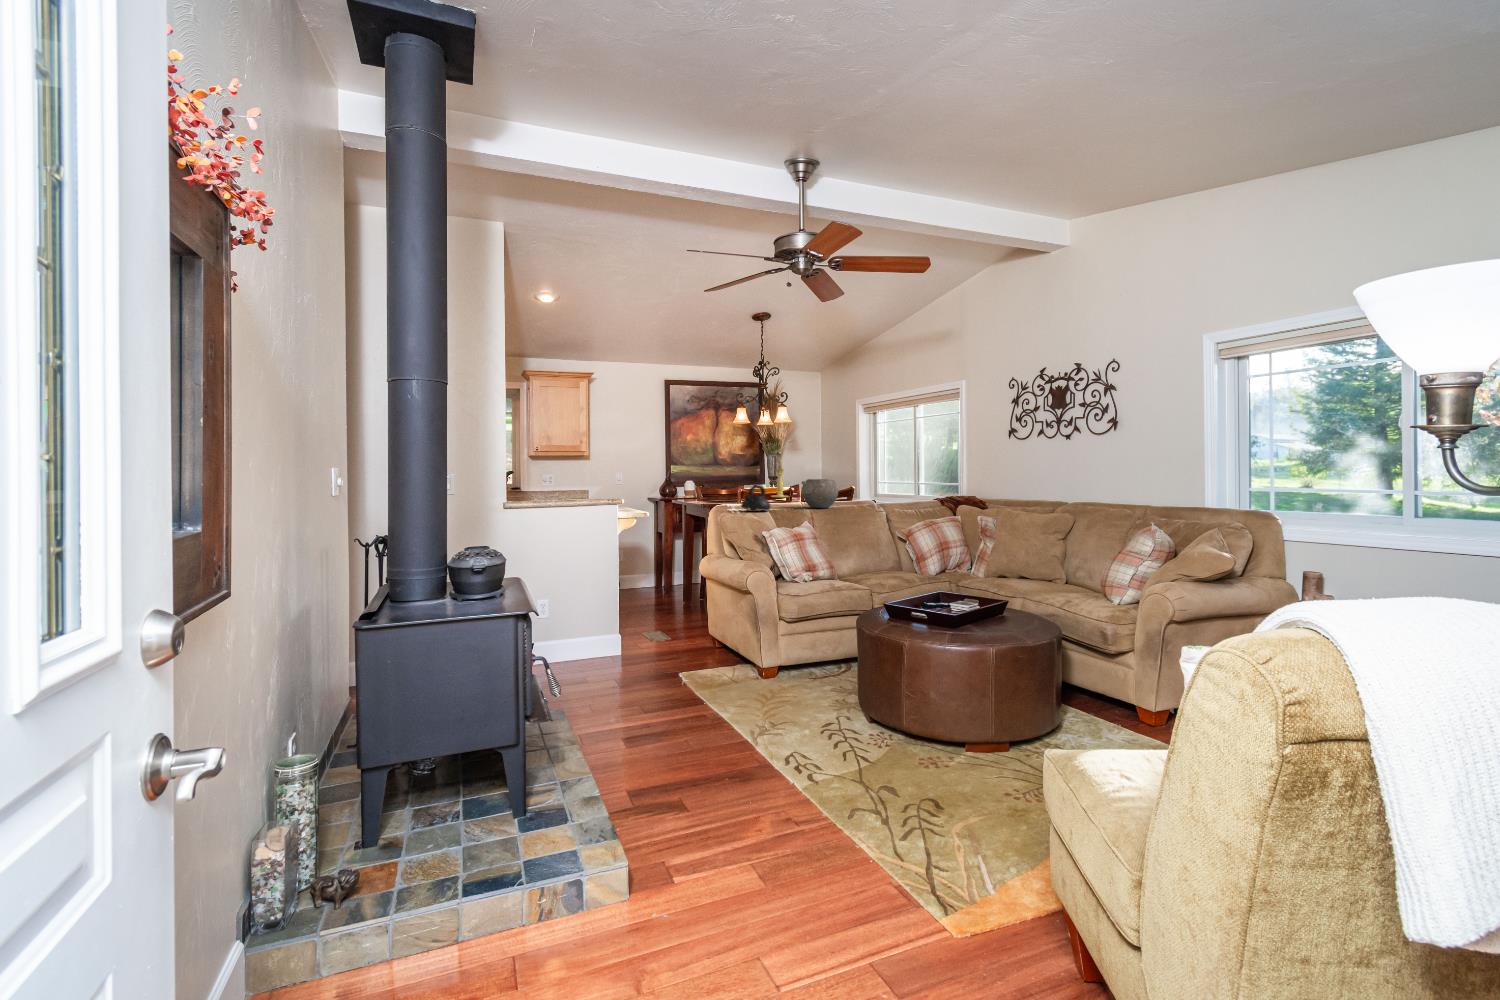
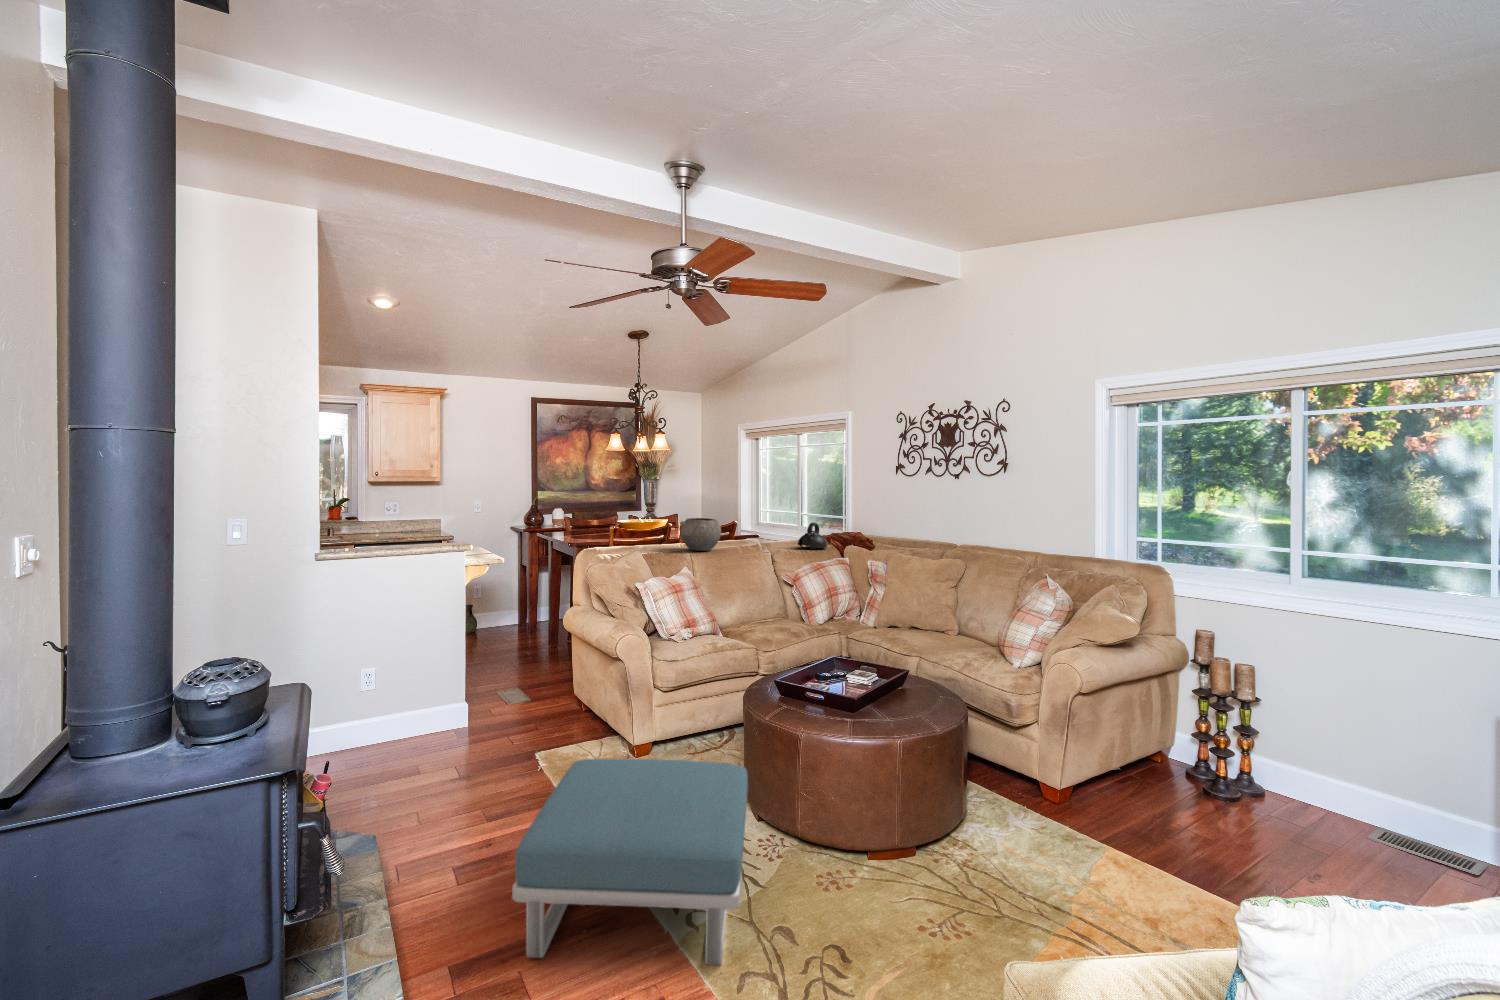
candle holder: present [771,458,789,498] -> none [646,487,668,531]
teapot: present [741,485,770,512] -> present [798,523,827,550]
footstool: none [674,658,860,805] -> present [512,759,748,965]

